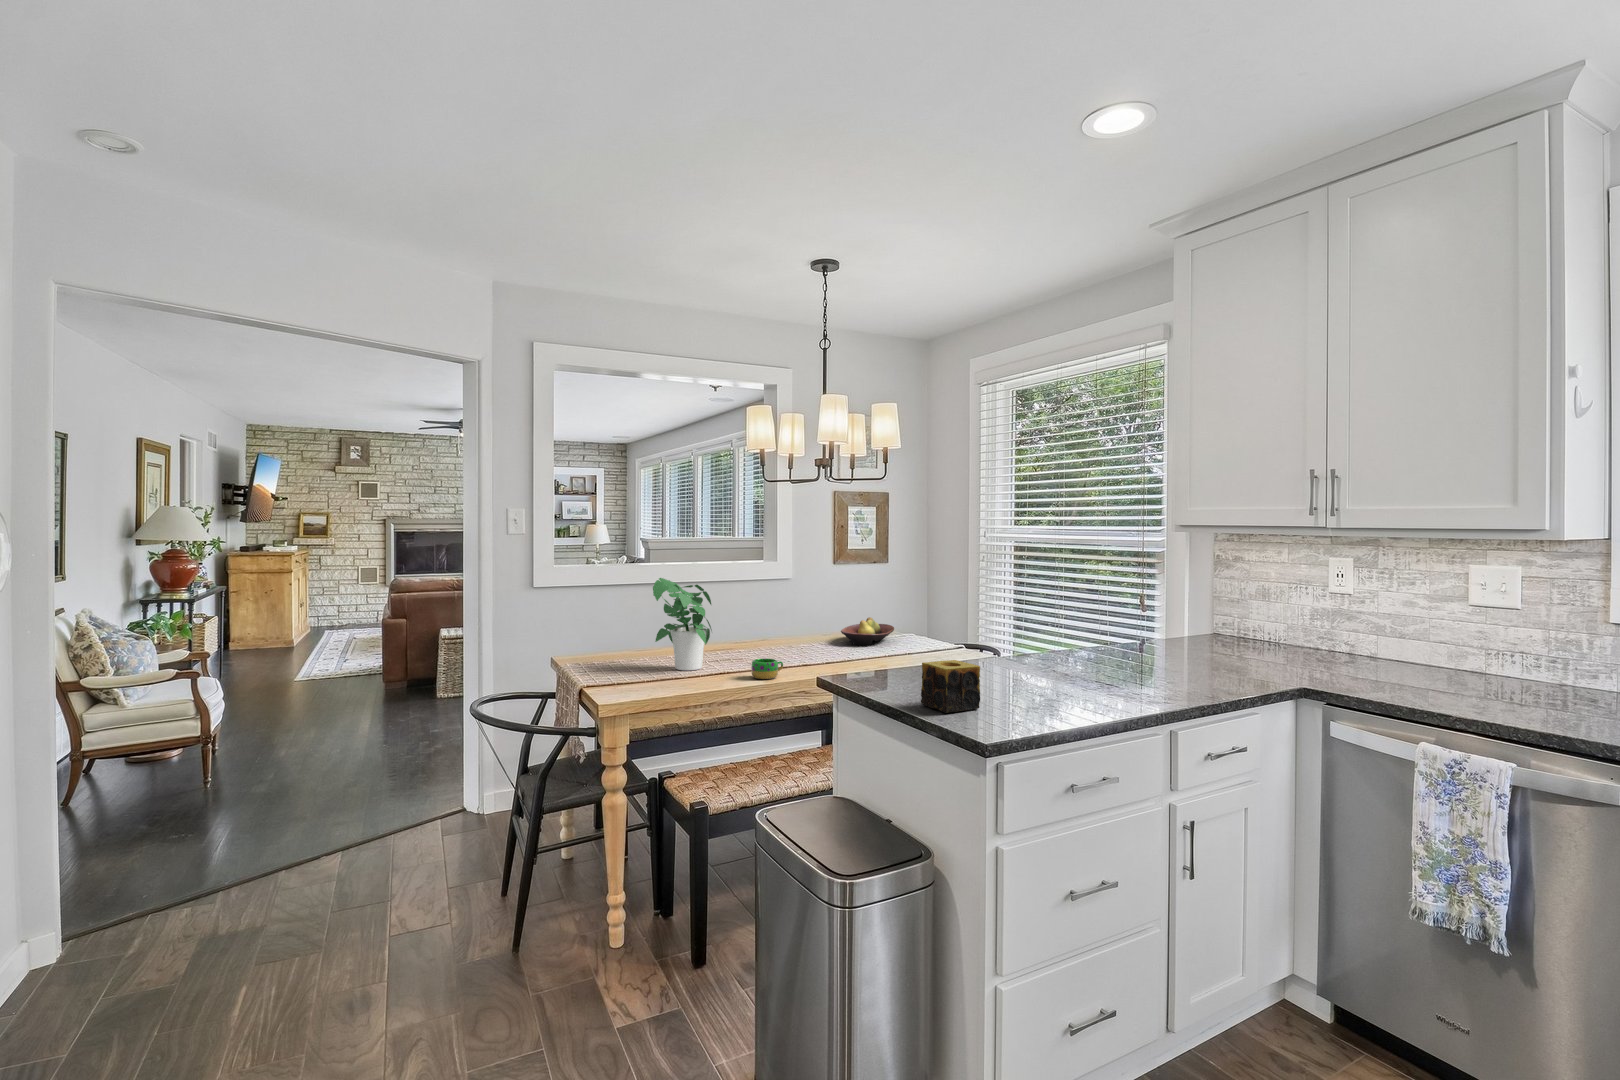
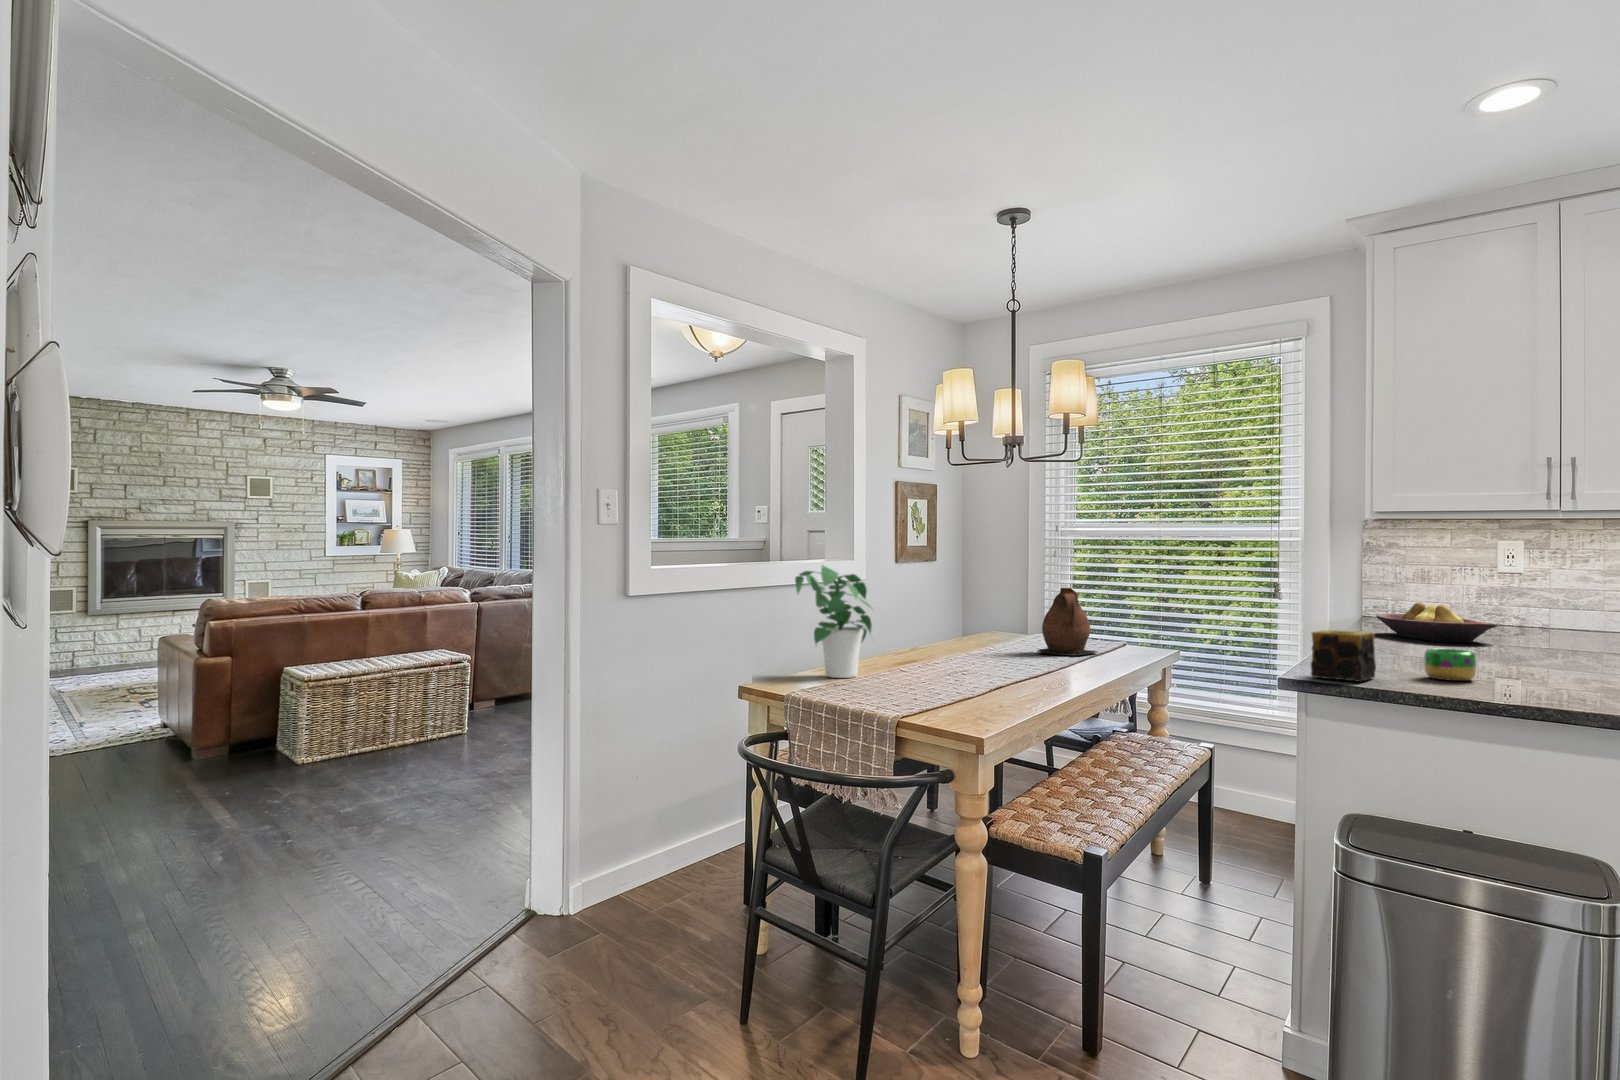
ceramic pitcher: none [908,595,965,655] -> present [1038,588,1097,655]
fruit bowl: present [841,617,894,646] -> present [1376,602,1497,643]
mug: present [751,659,783,680] -> present [1424,649,1477,681]

